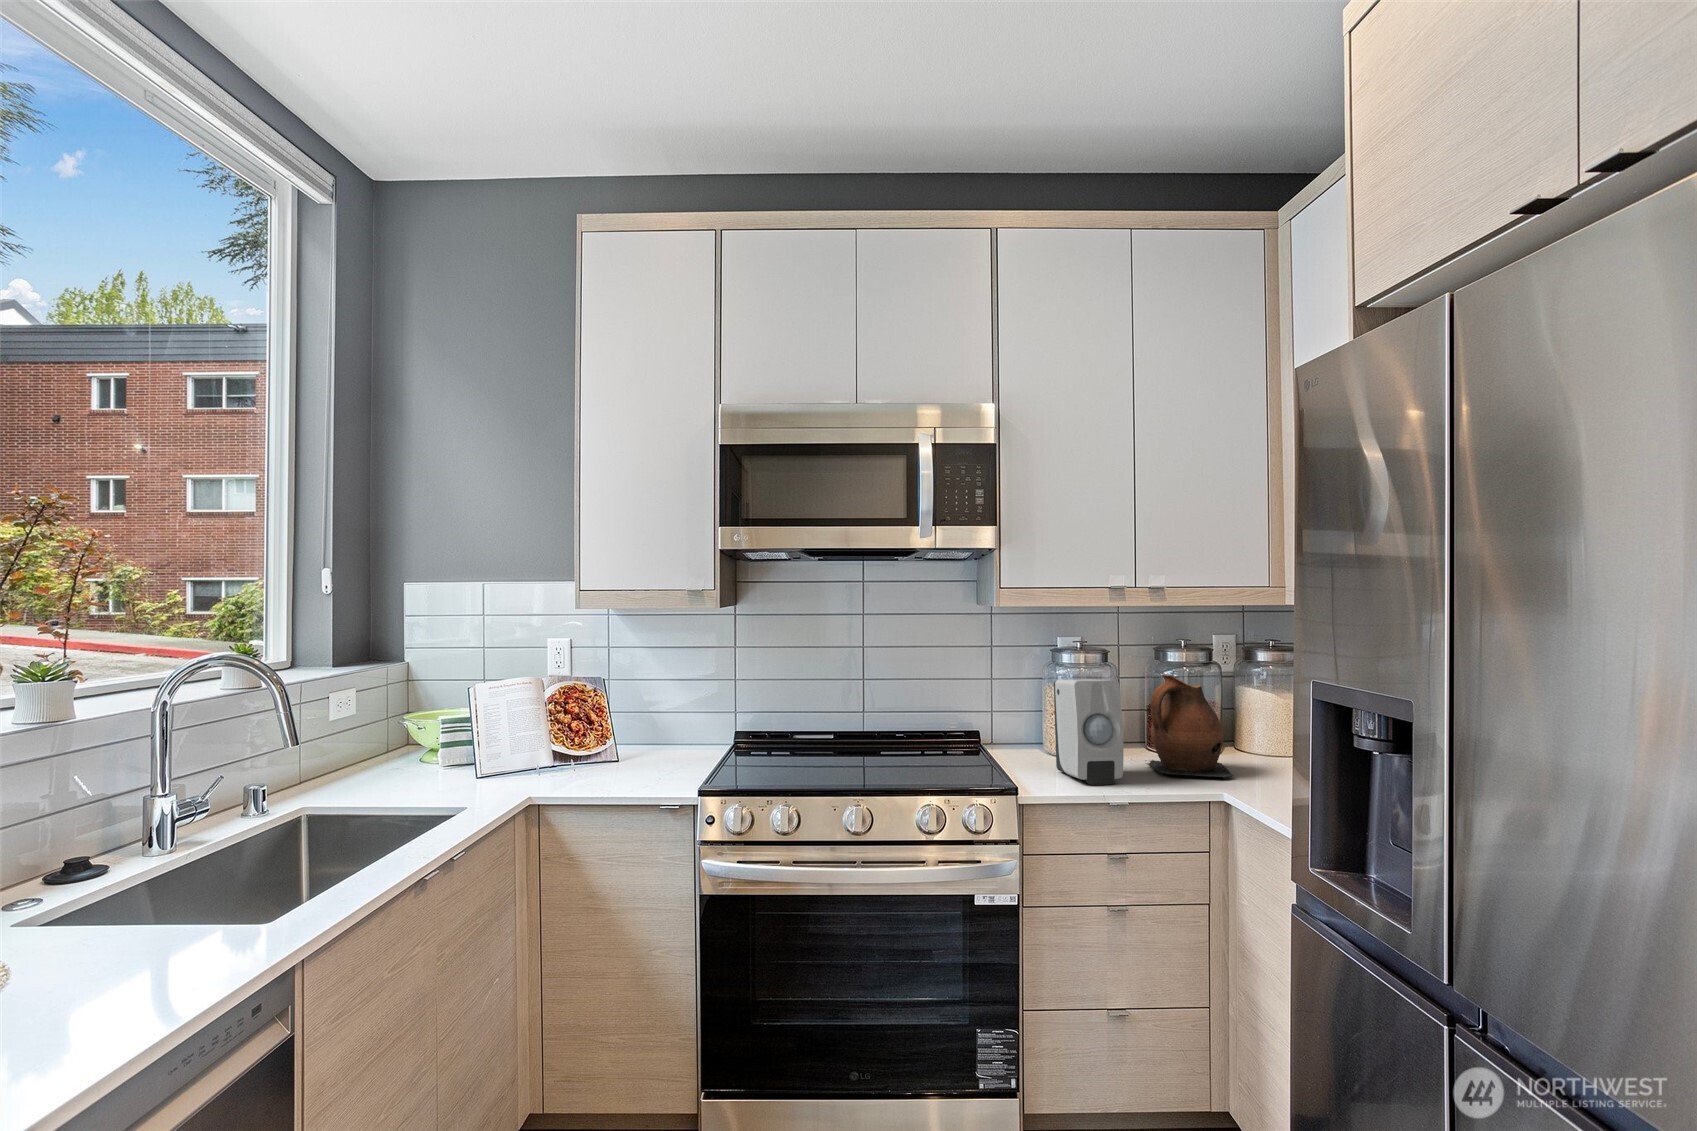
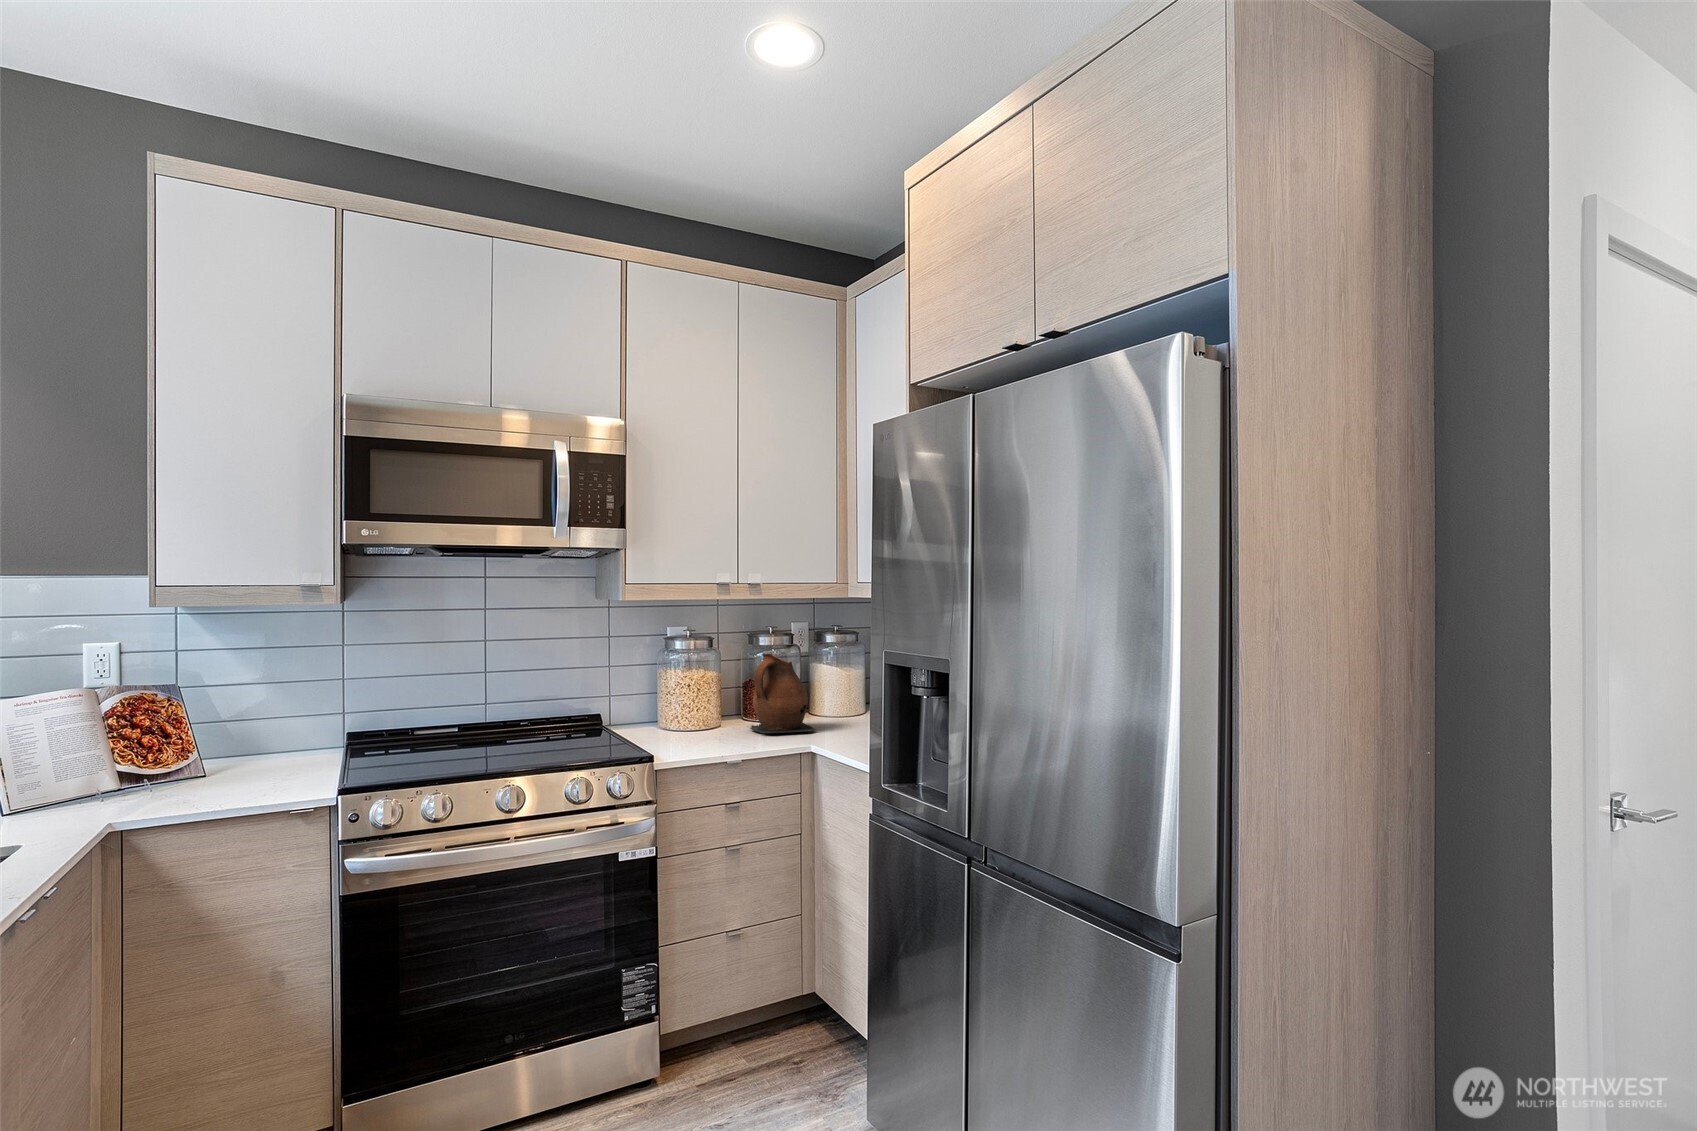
soap dispenser: present [1054,679,1123,785] -> none [676,659,737,746]

